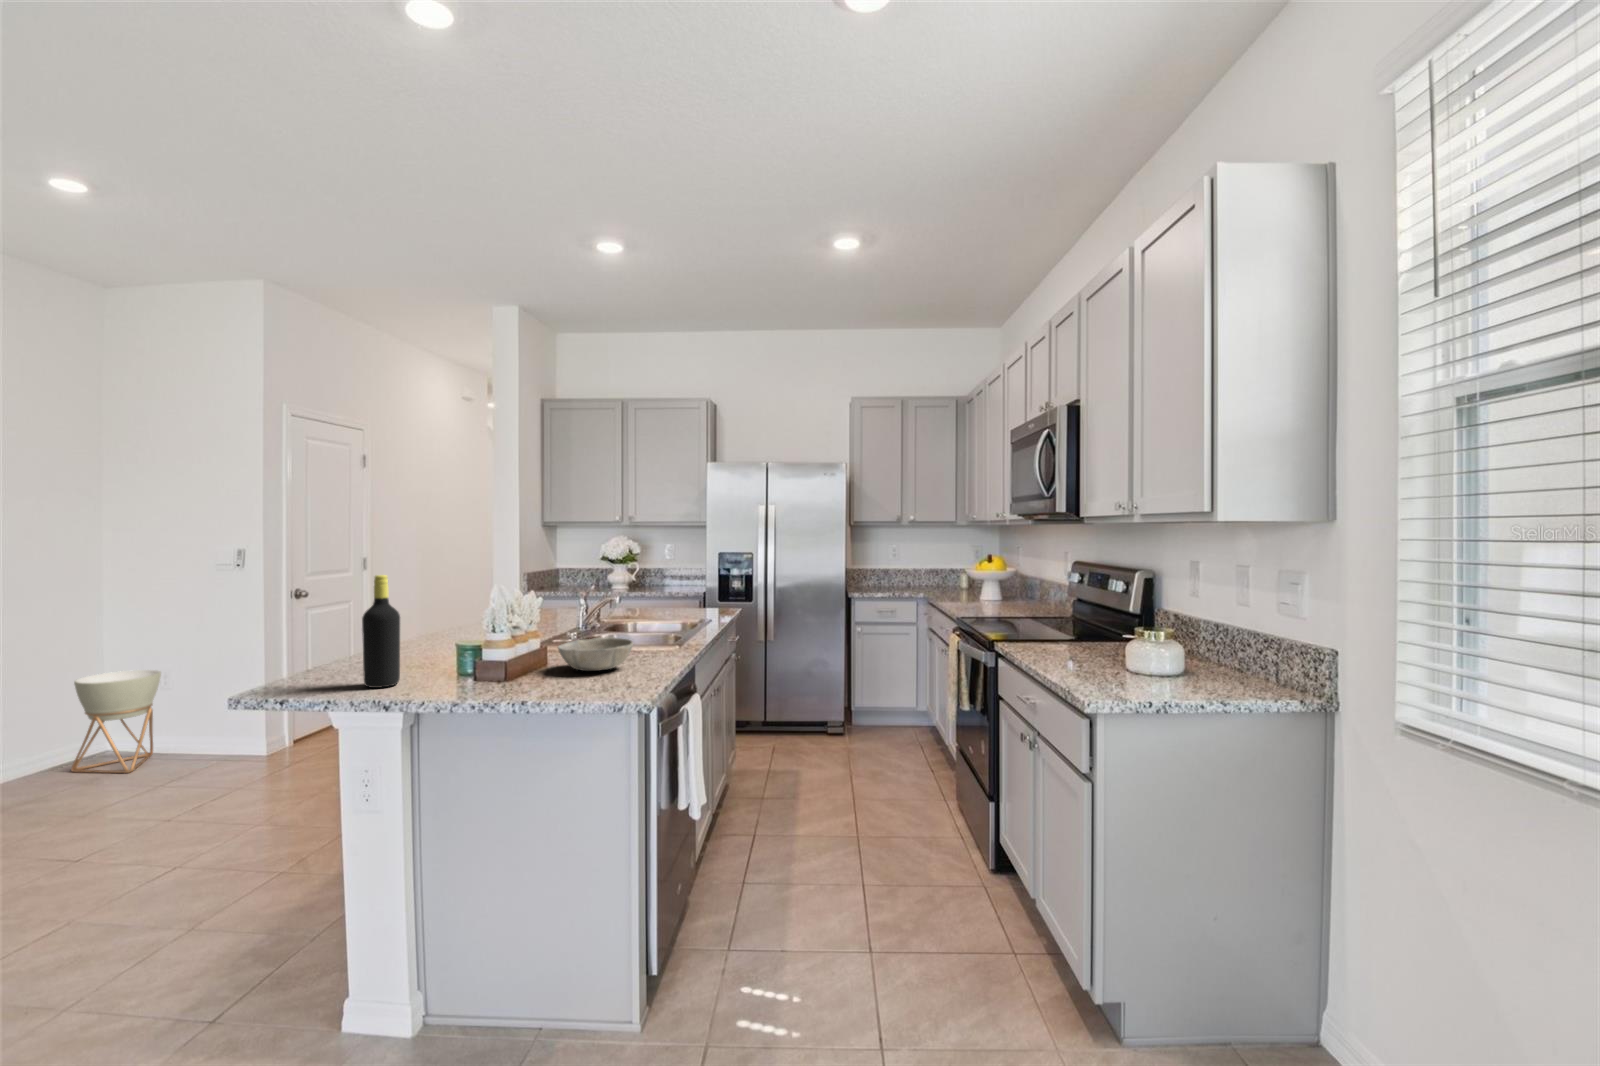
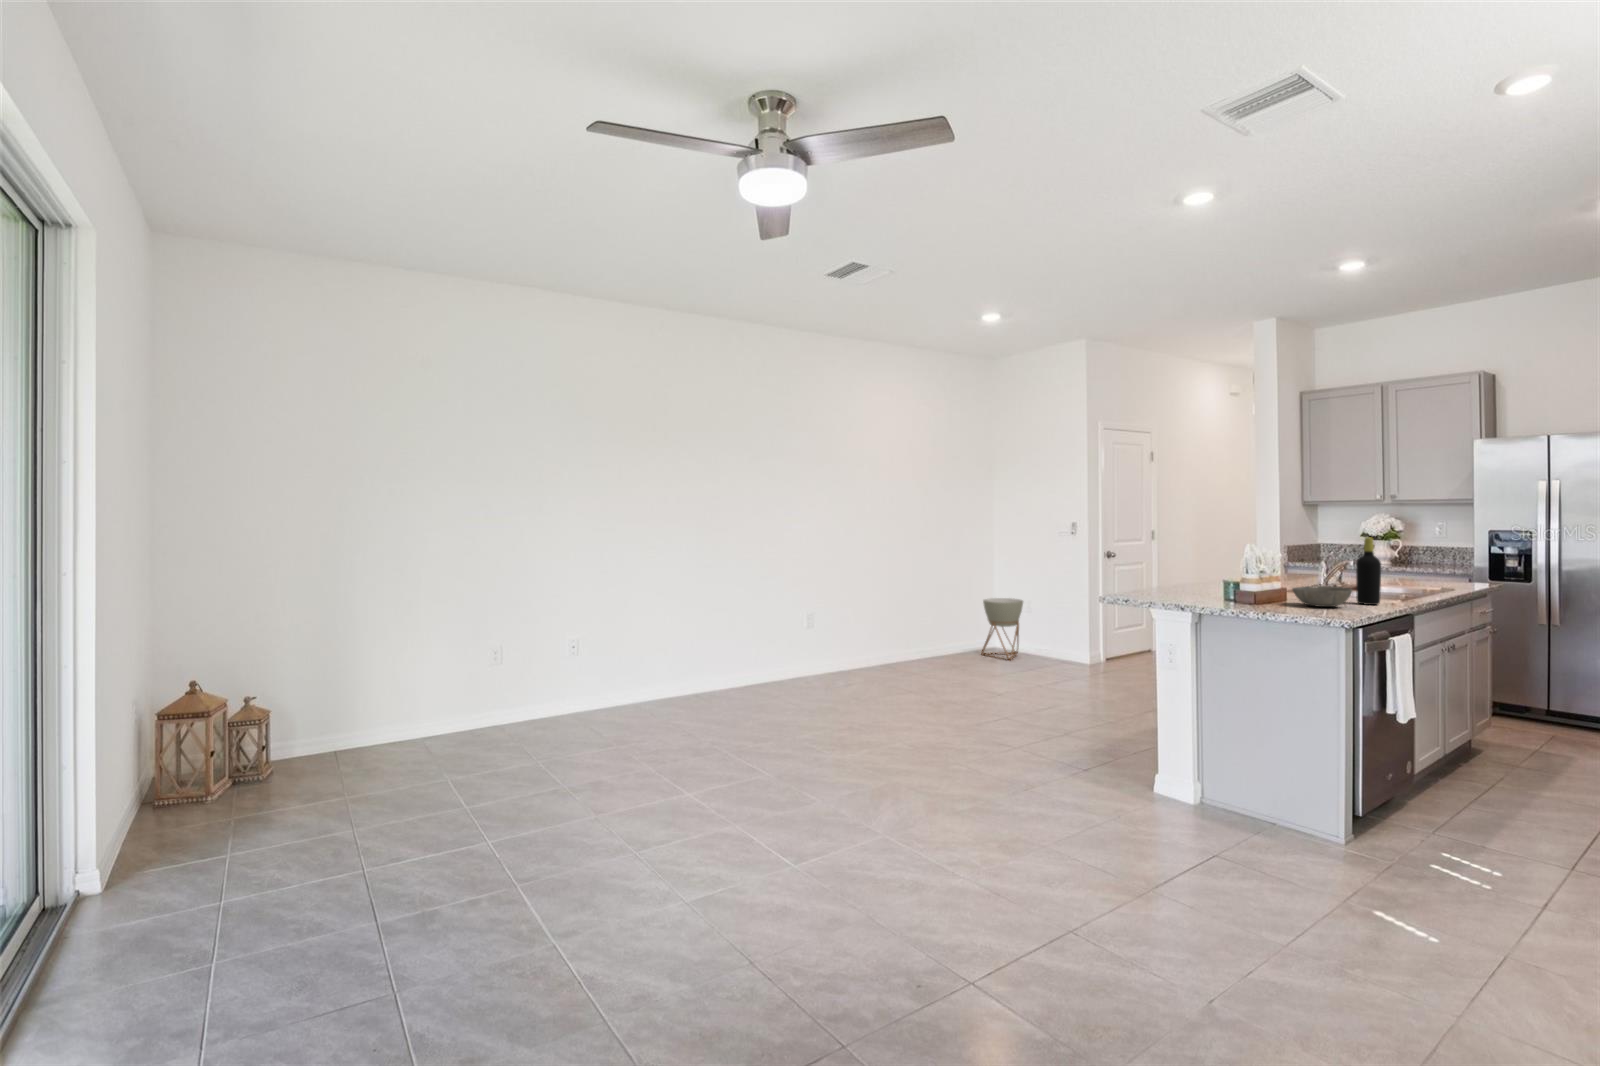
bottle: present [362,575,400,688] -> present [1356,537,1381,605]

